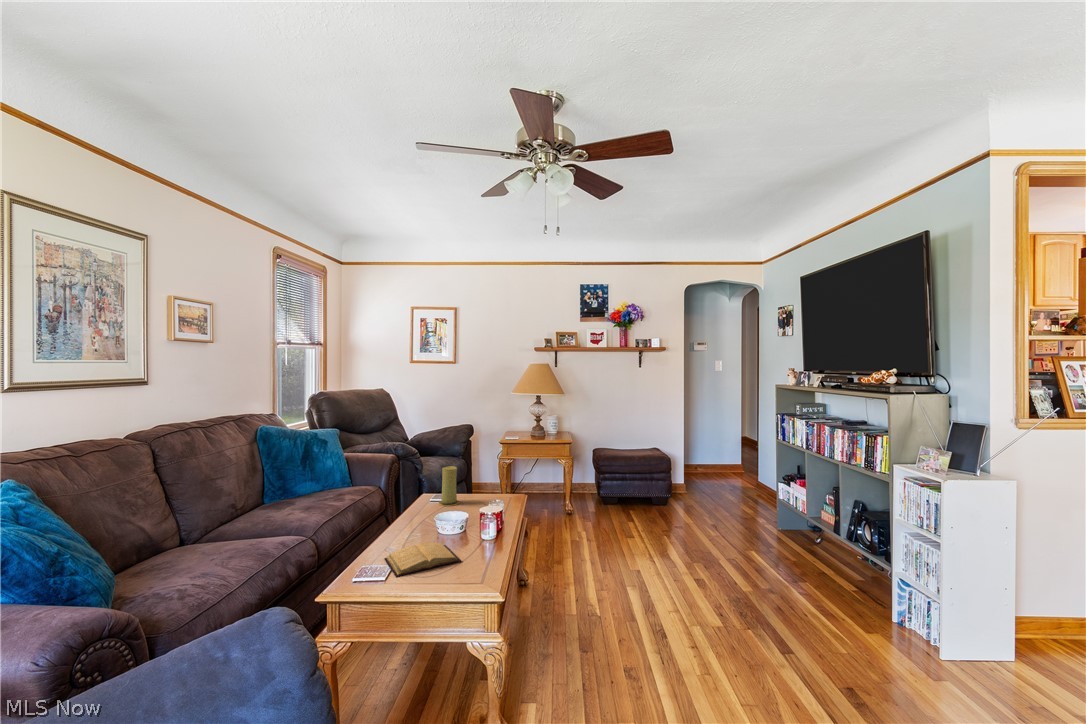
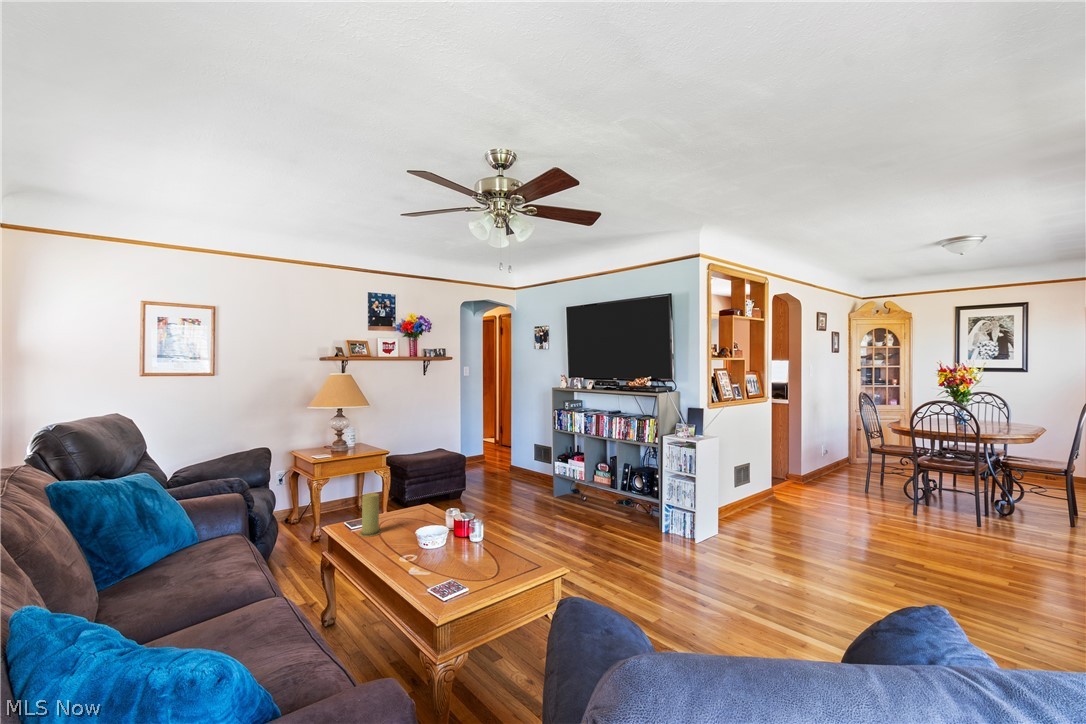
book: present [384,543,461,577] -> none [427,556,493,586]

